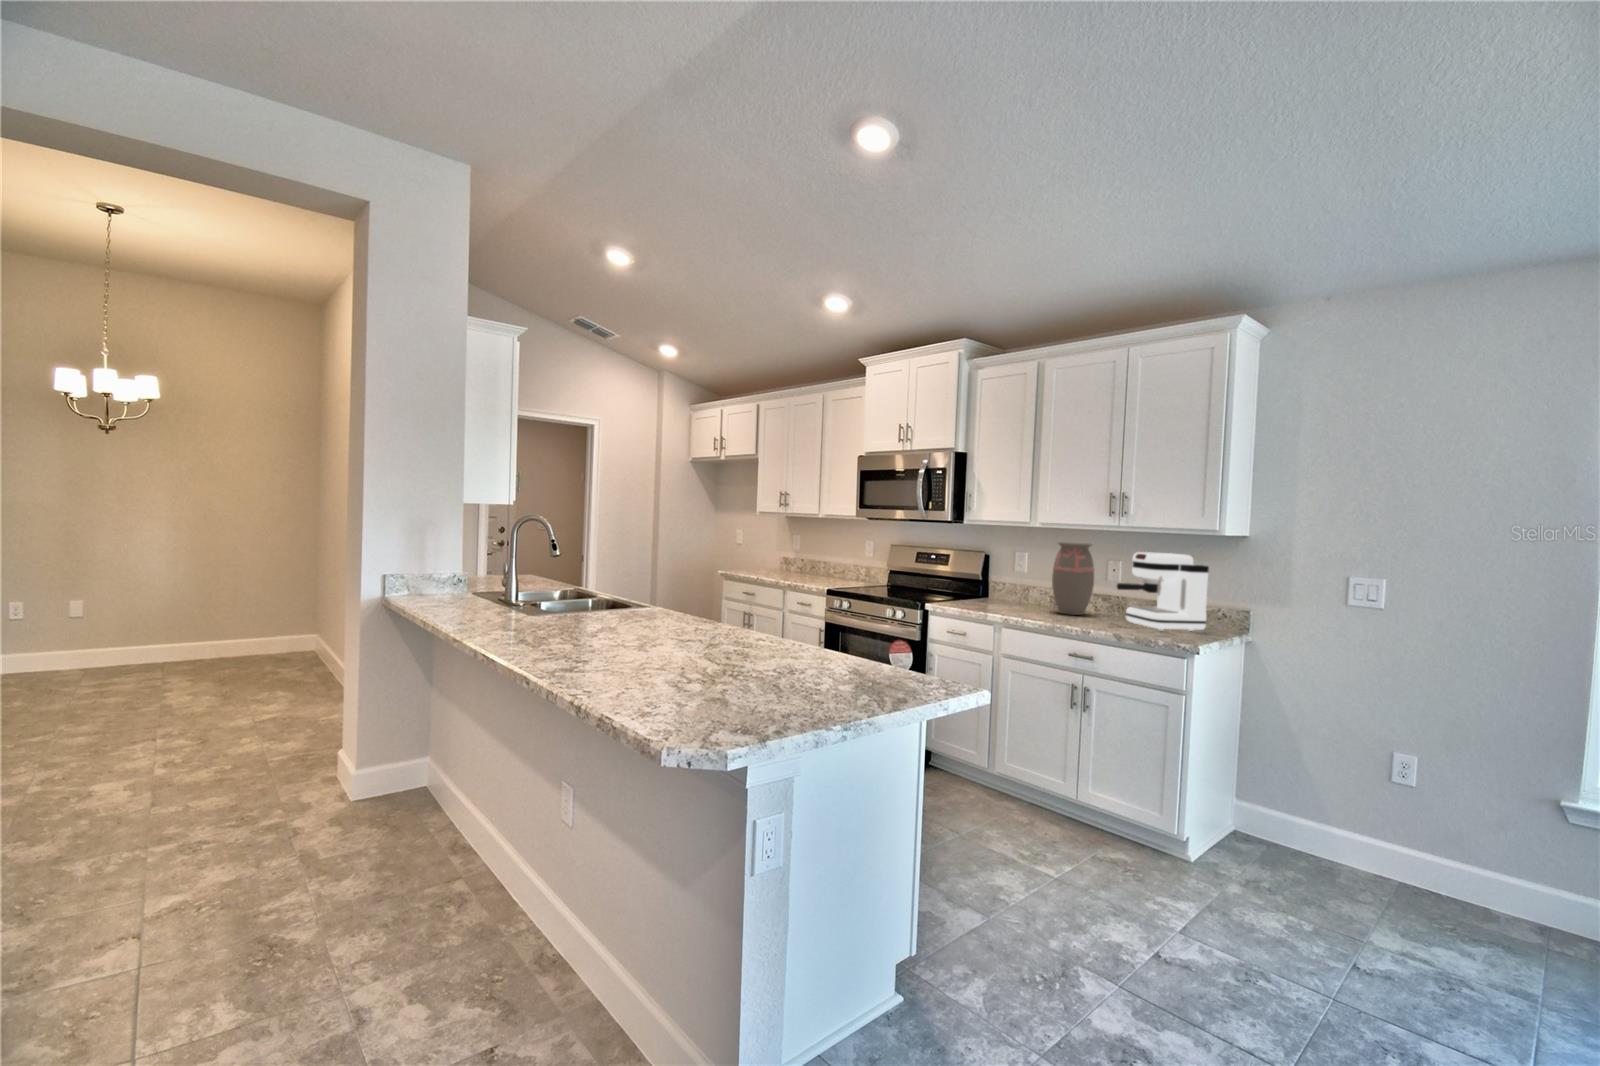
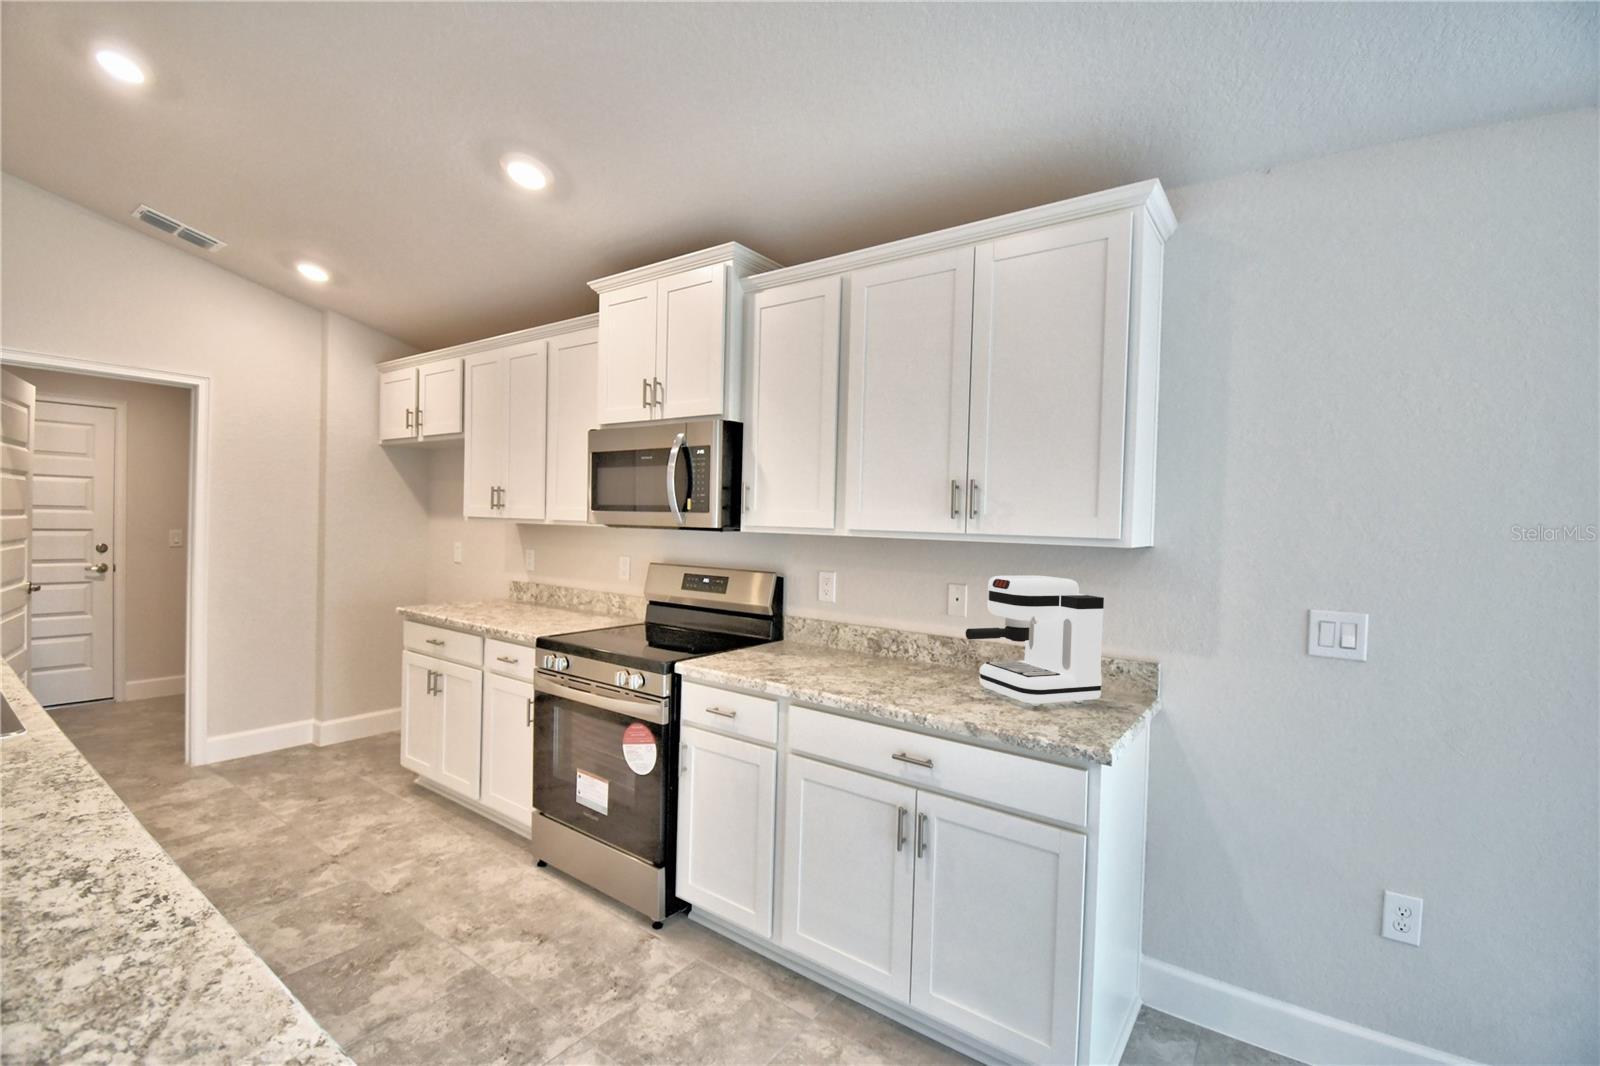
decorative vase: present [1052,542,1095,615] -> none [869,560,931,674]

